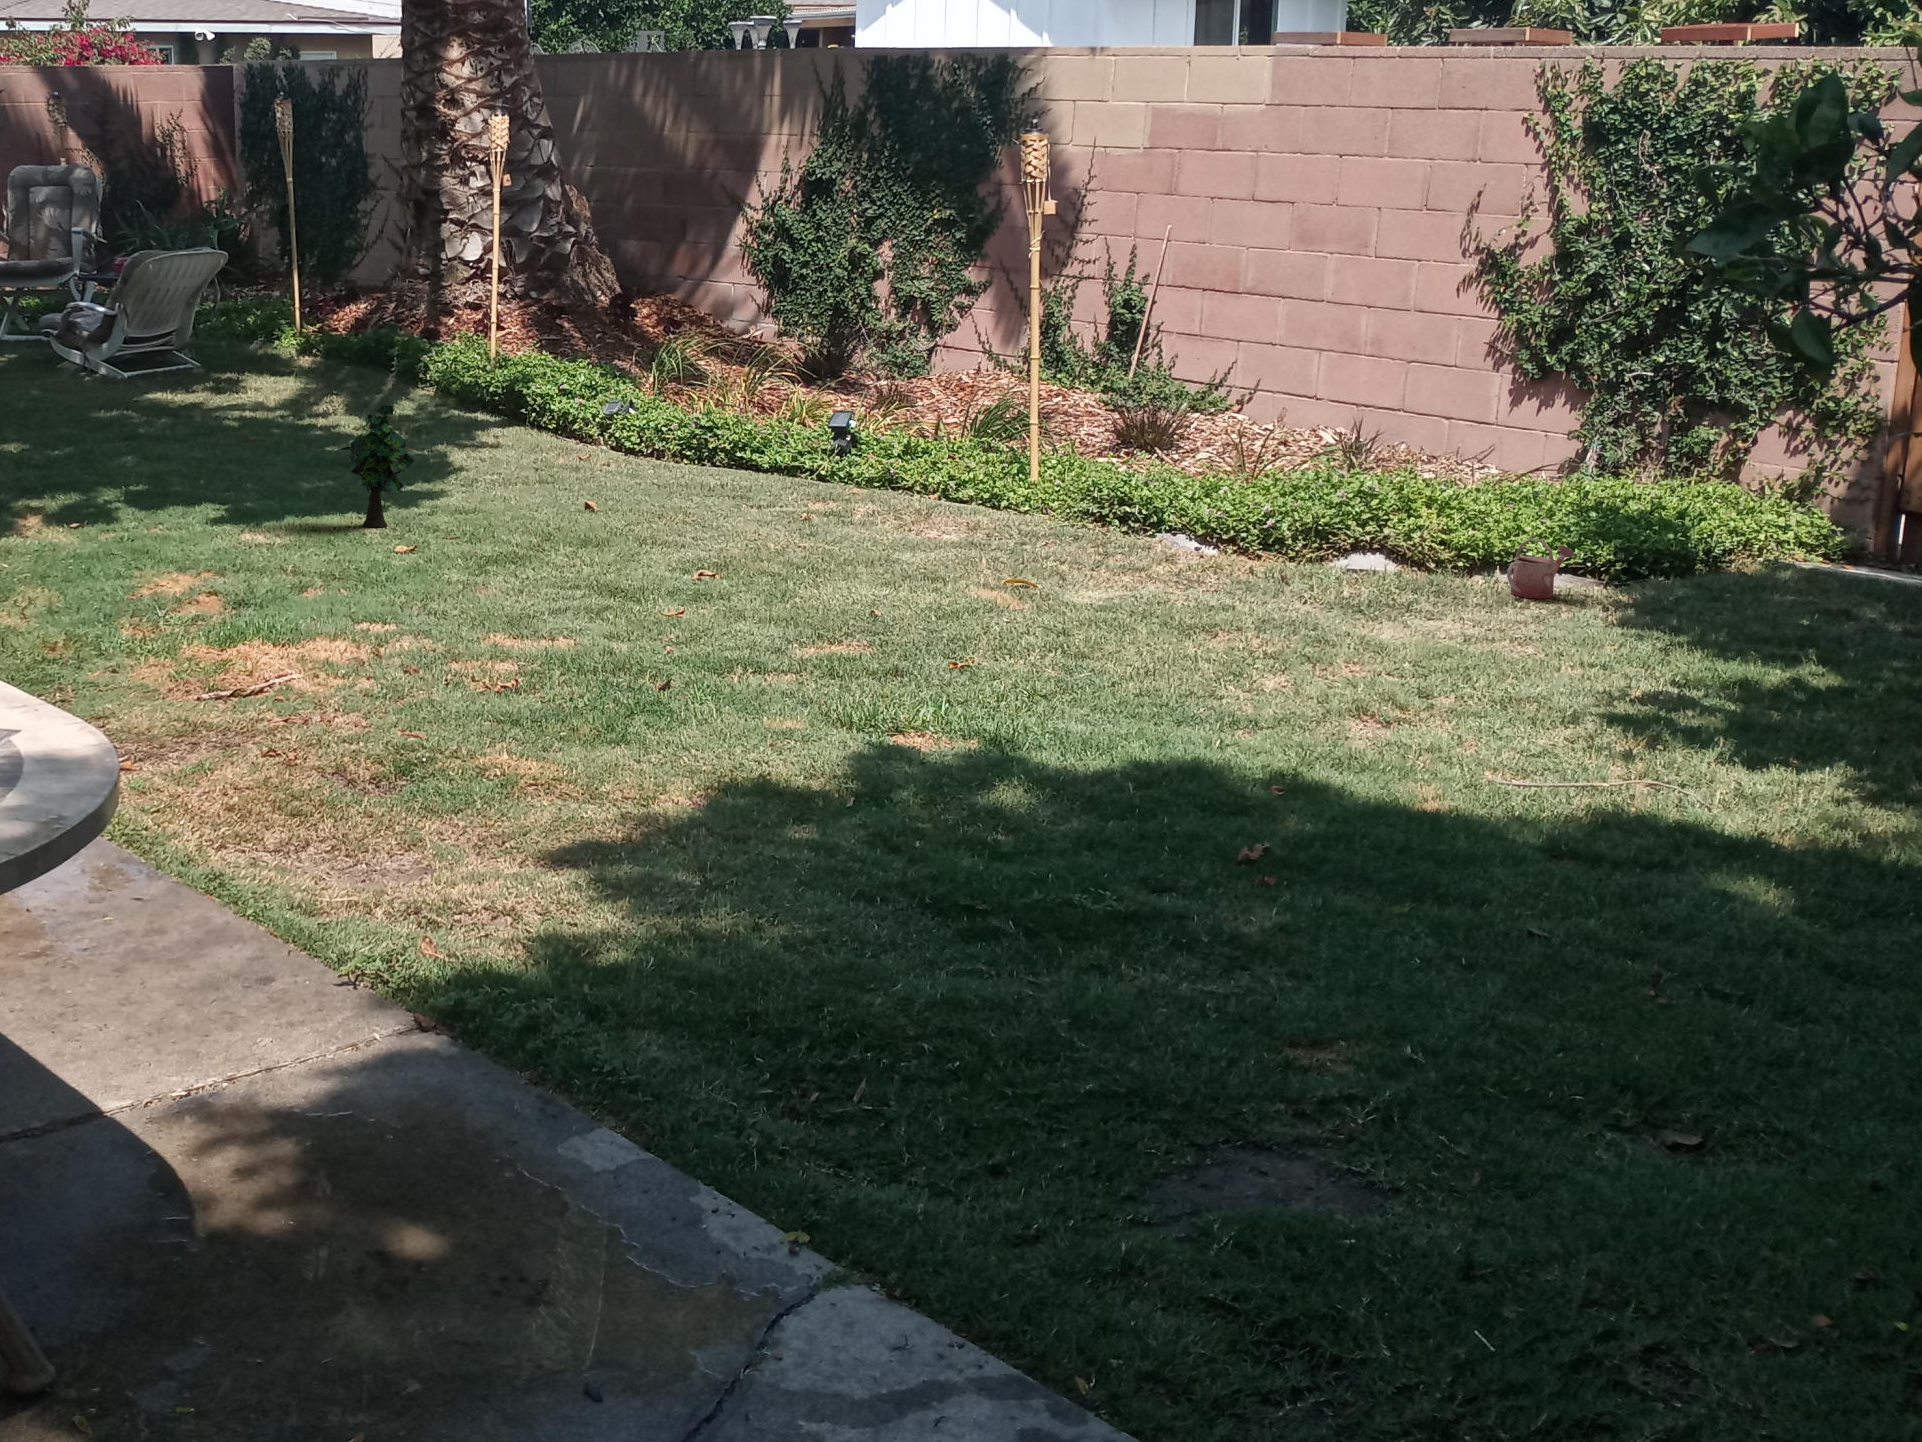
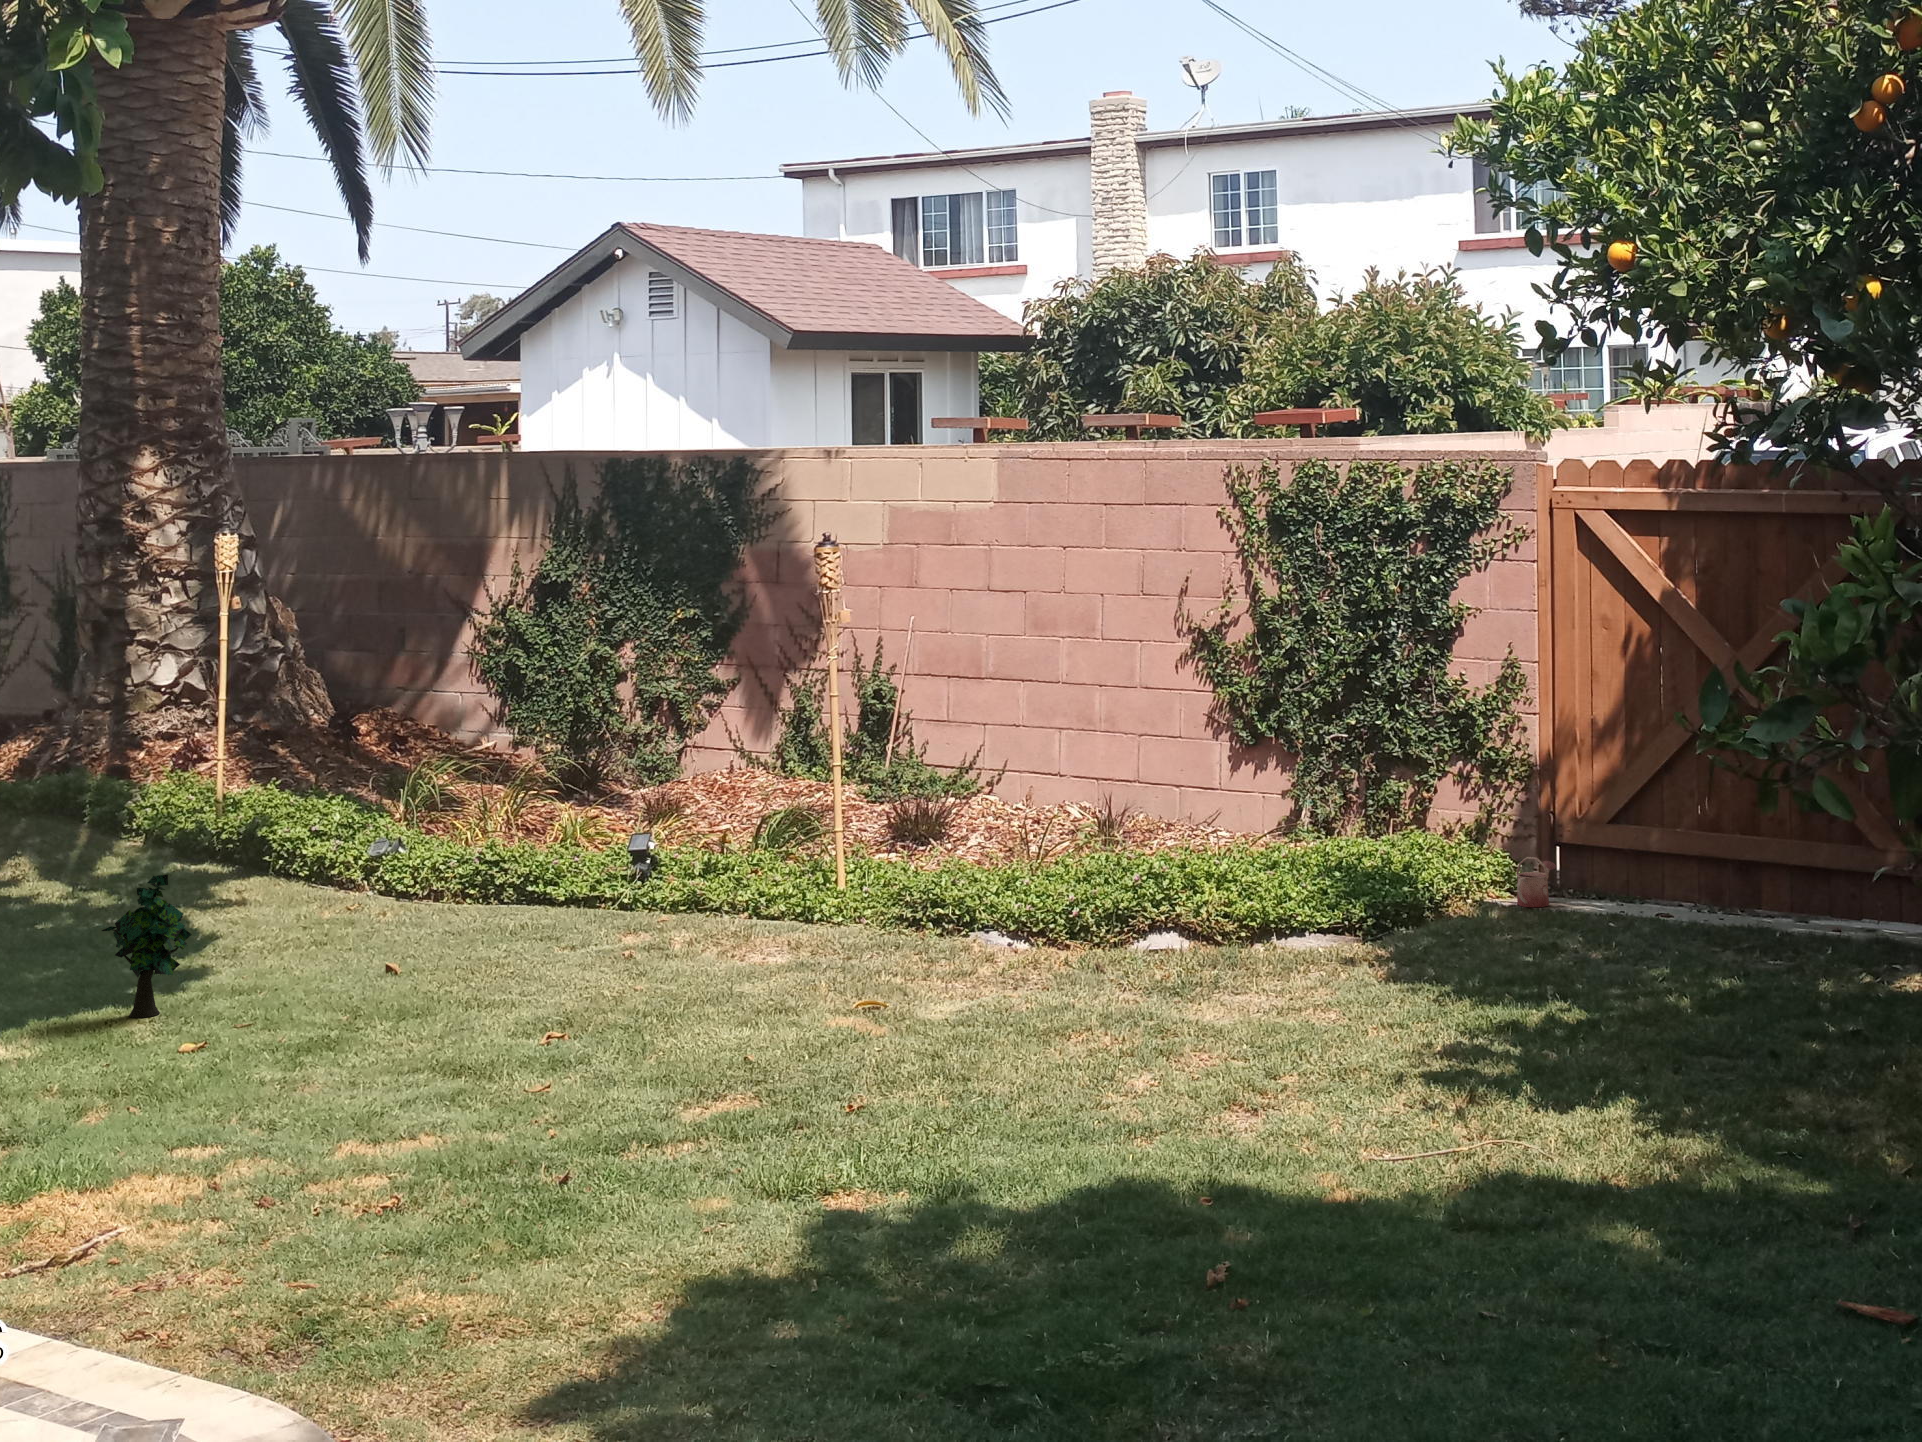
watering can: present [1507,538,1574,599] -> present [1516,857,1556,907]

